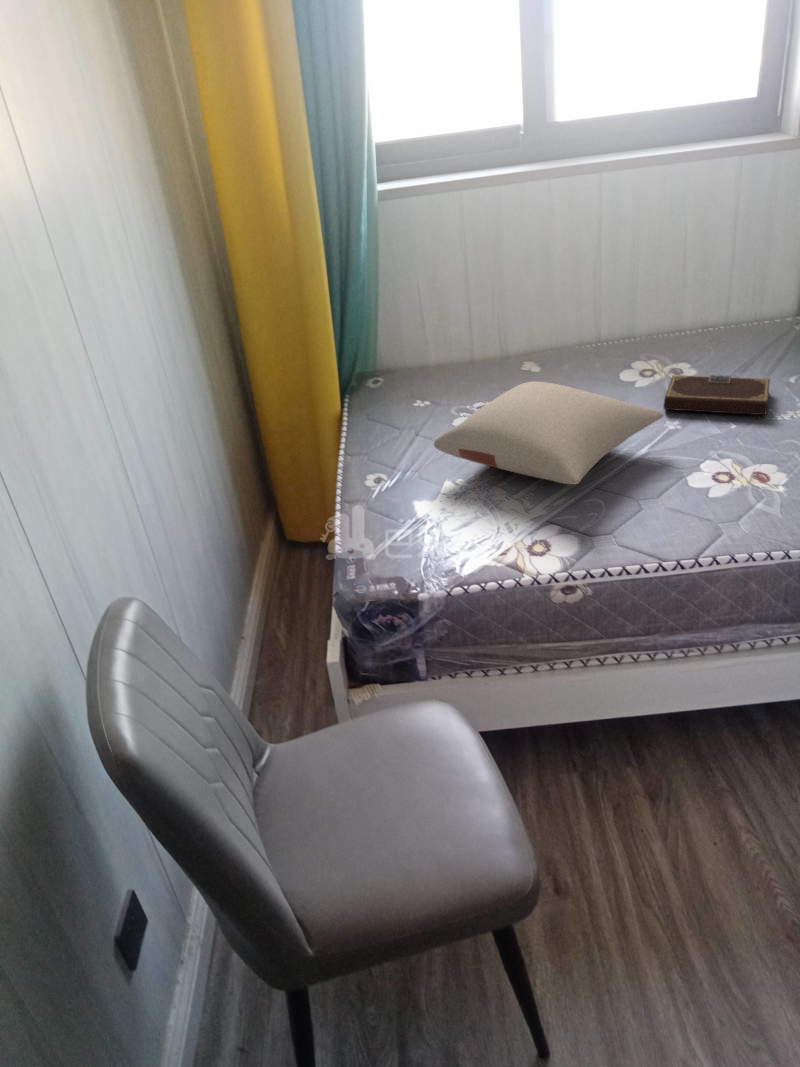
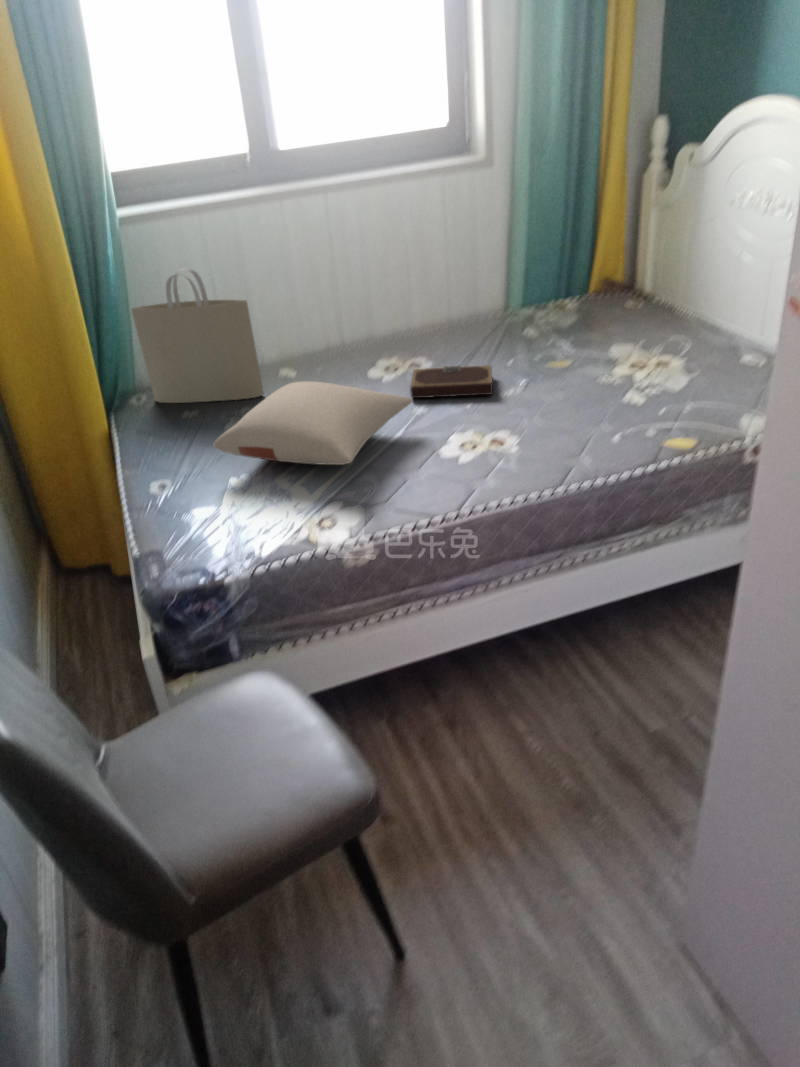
tote bag: none [377,250,500,392] -> present [131,268,264,403]

